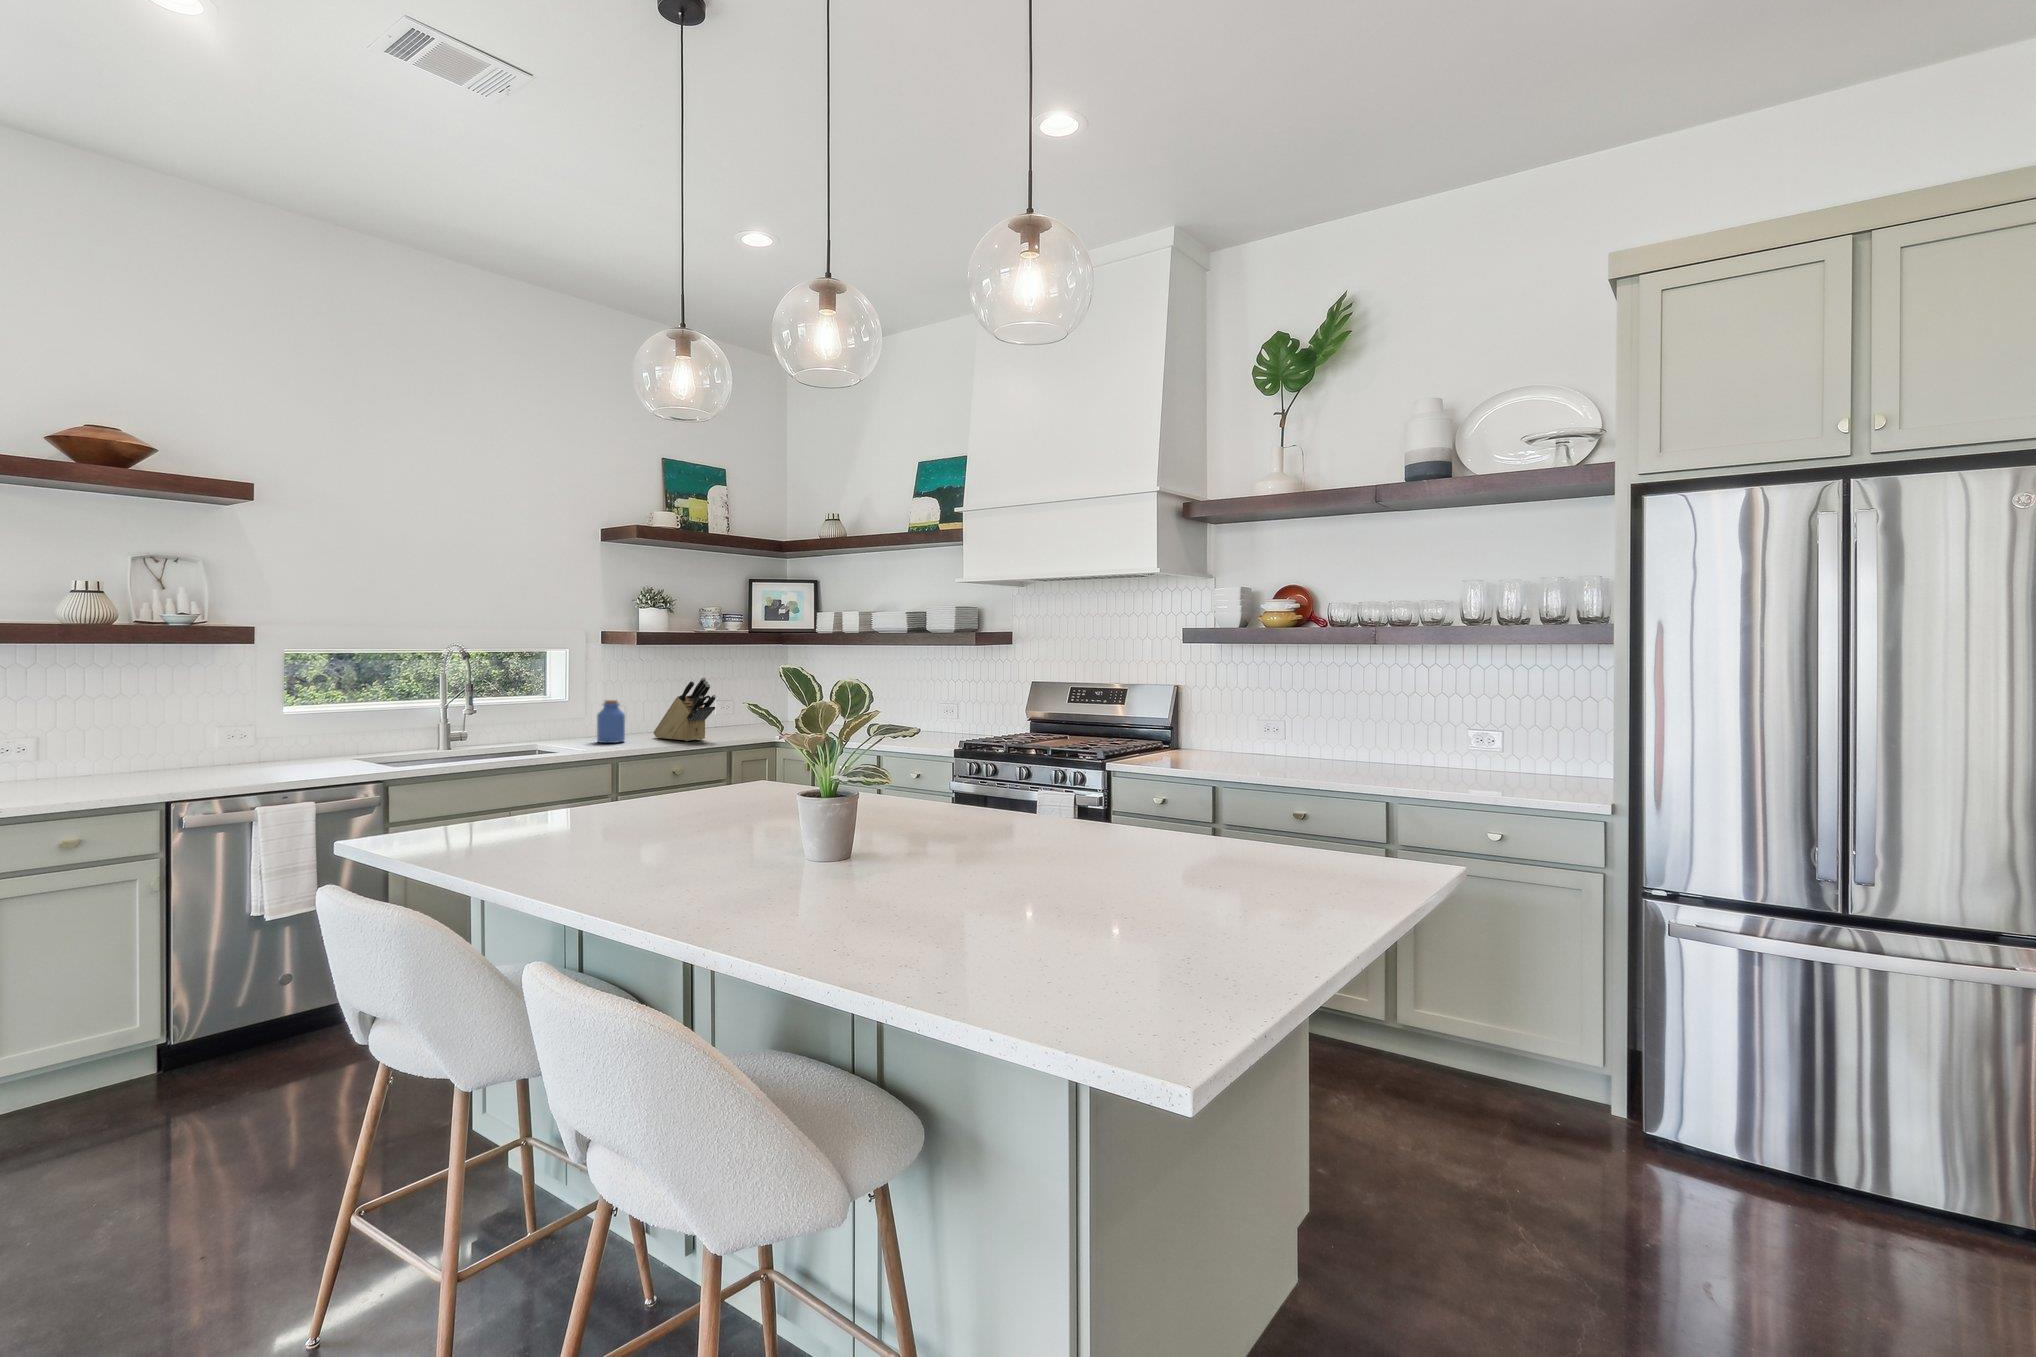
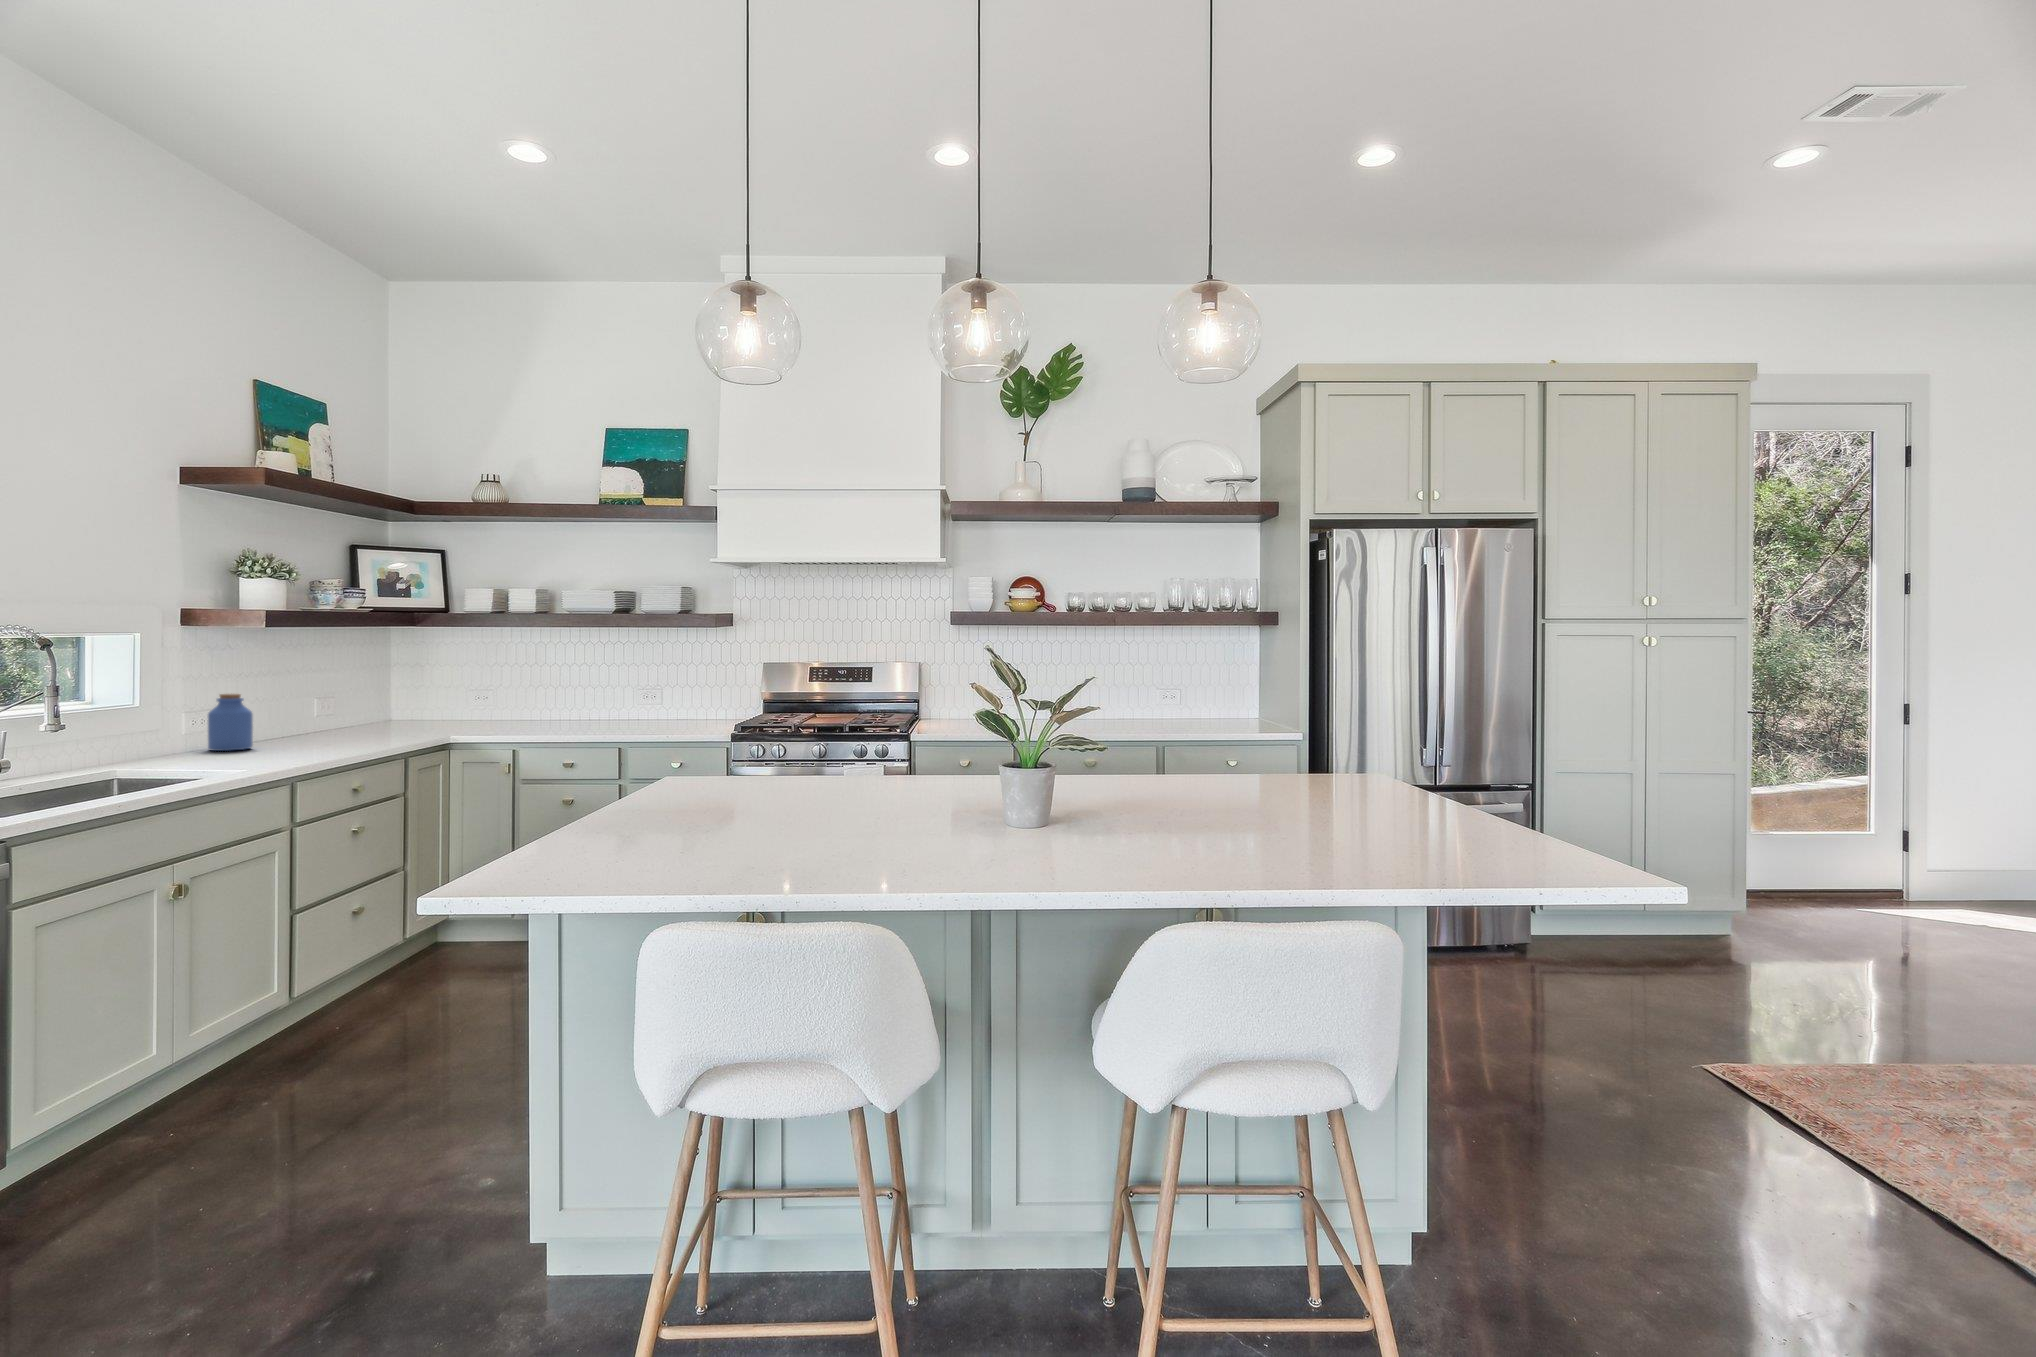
knife block: present [653,677,716,741] -> none [278,663,387,743]

